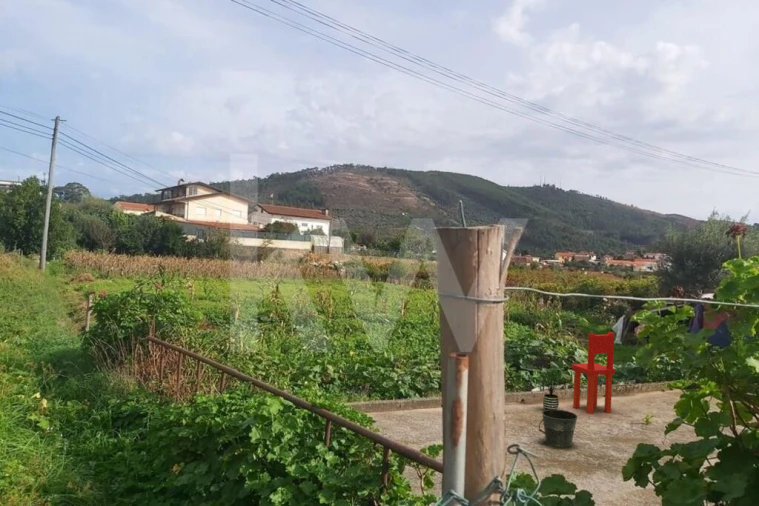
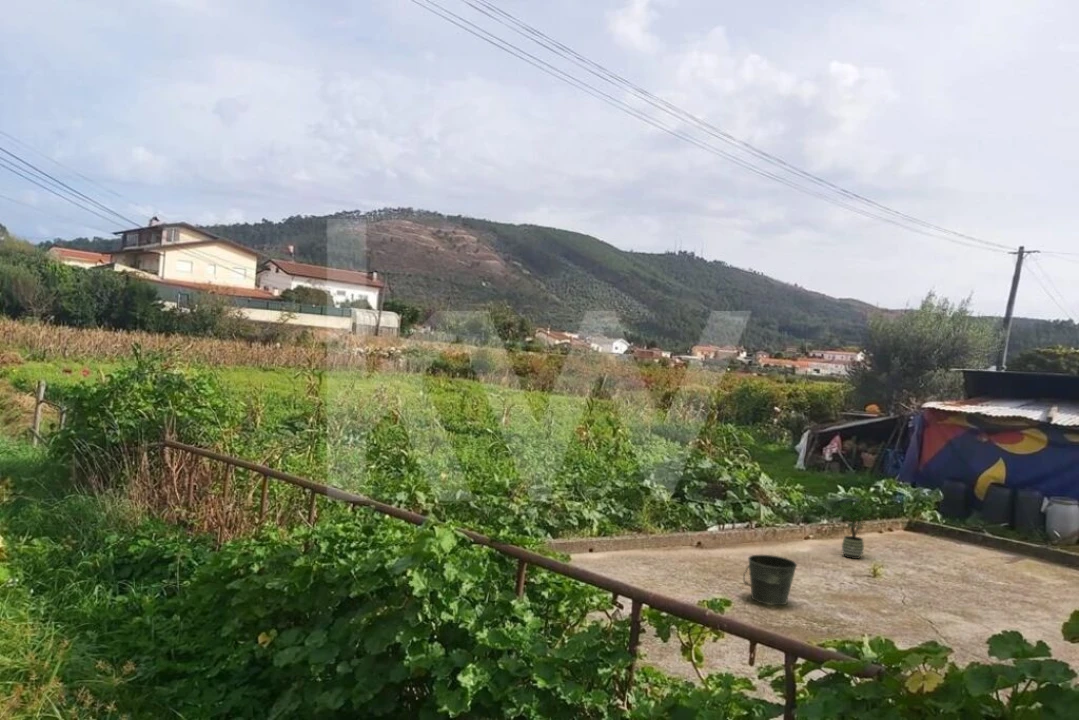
chair: present [572,332,615,414] -> none [769,451,829,562]
potted plant: present [537,368,562,410] -> present [836,503,871,559]

